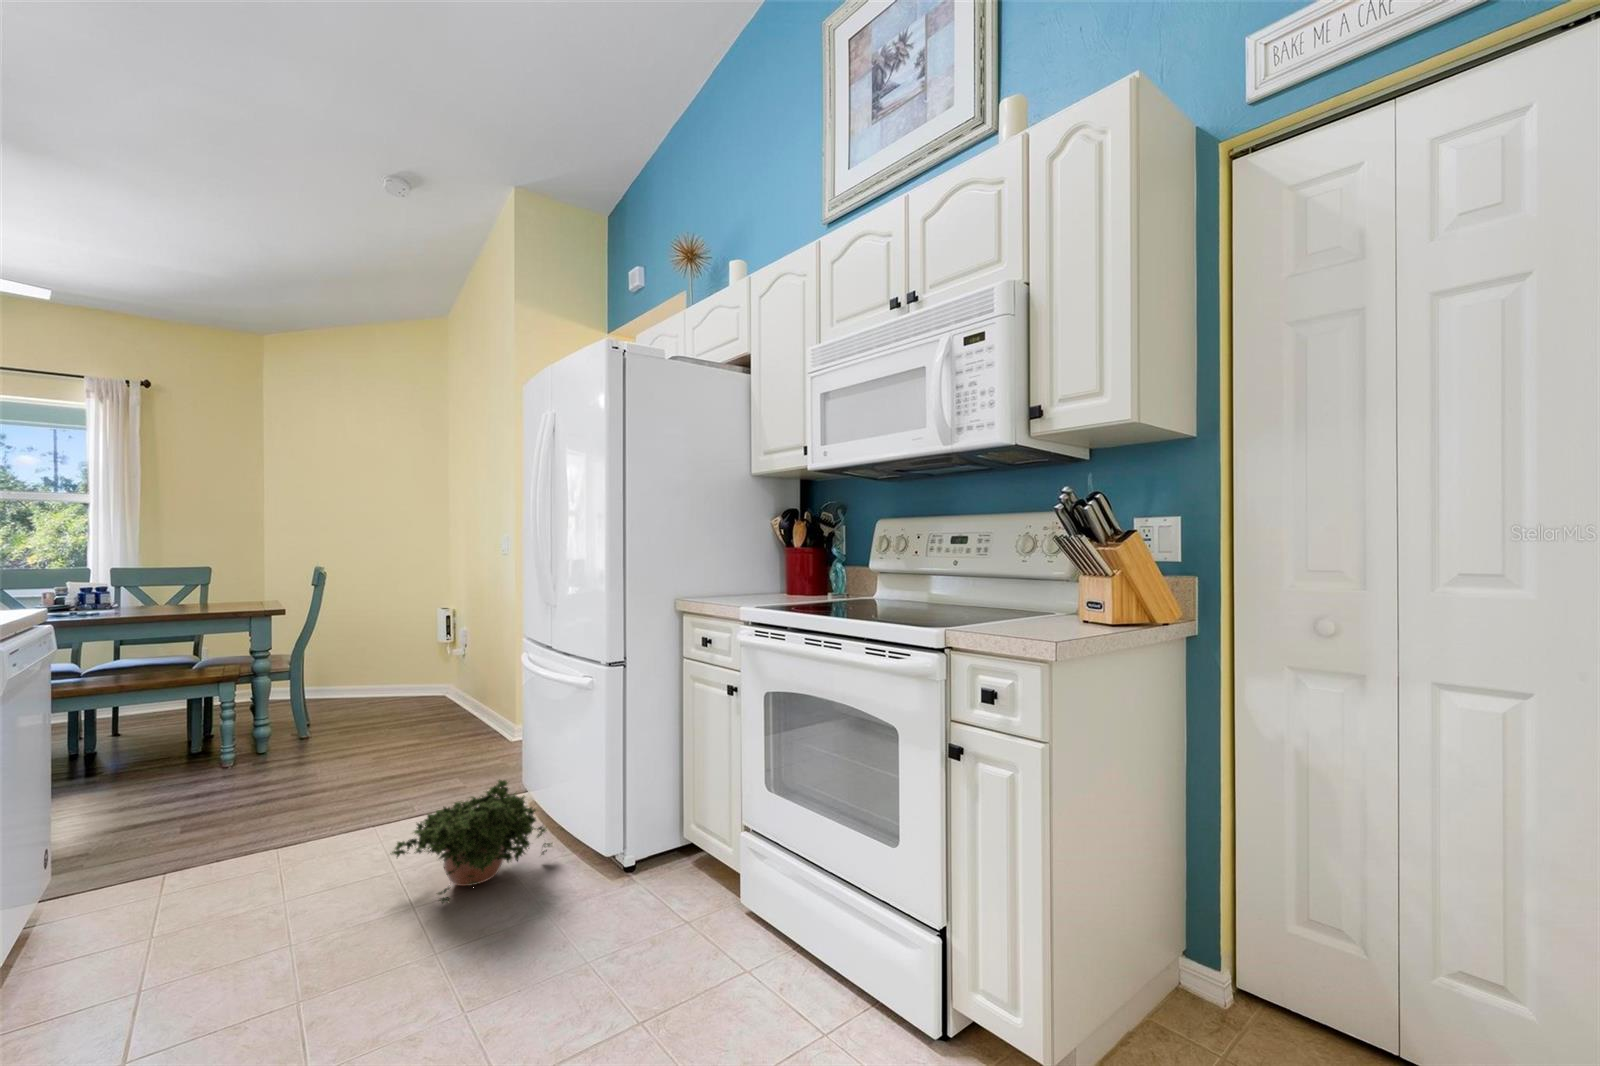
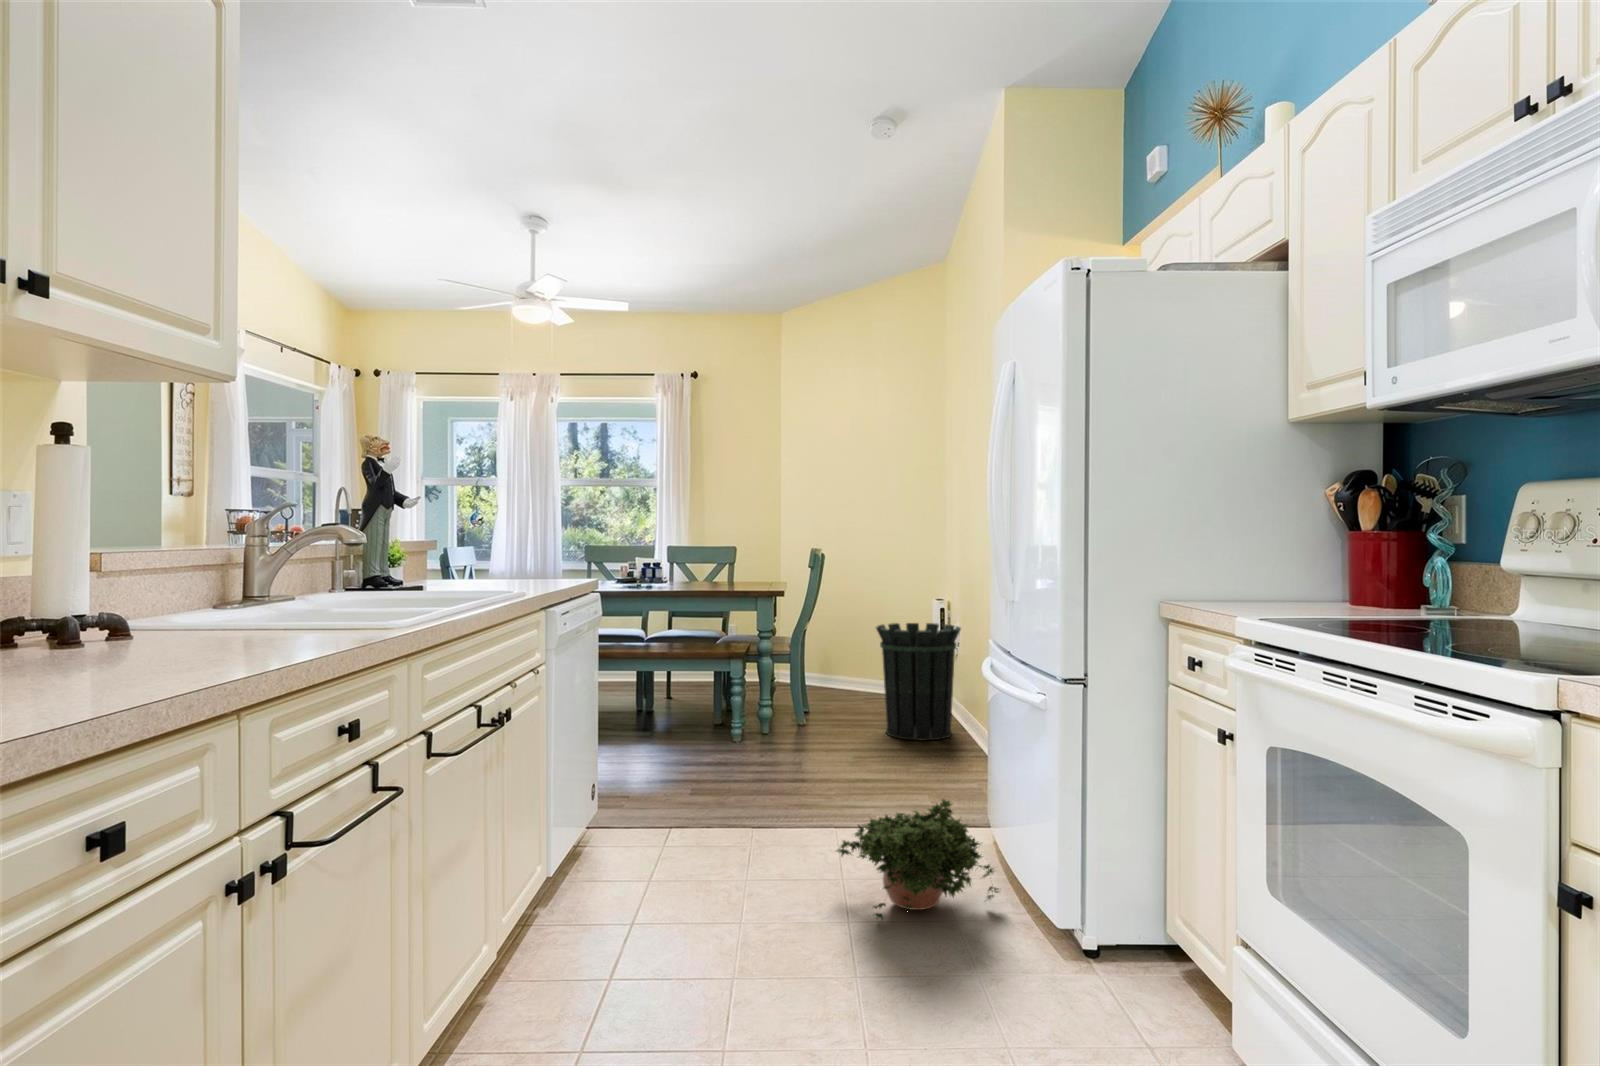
waste bin: none [394,625,483,735] -> present [876,623,961,741]

